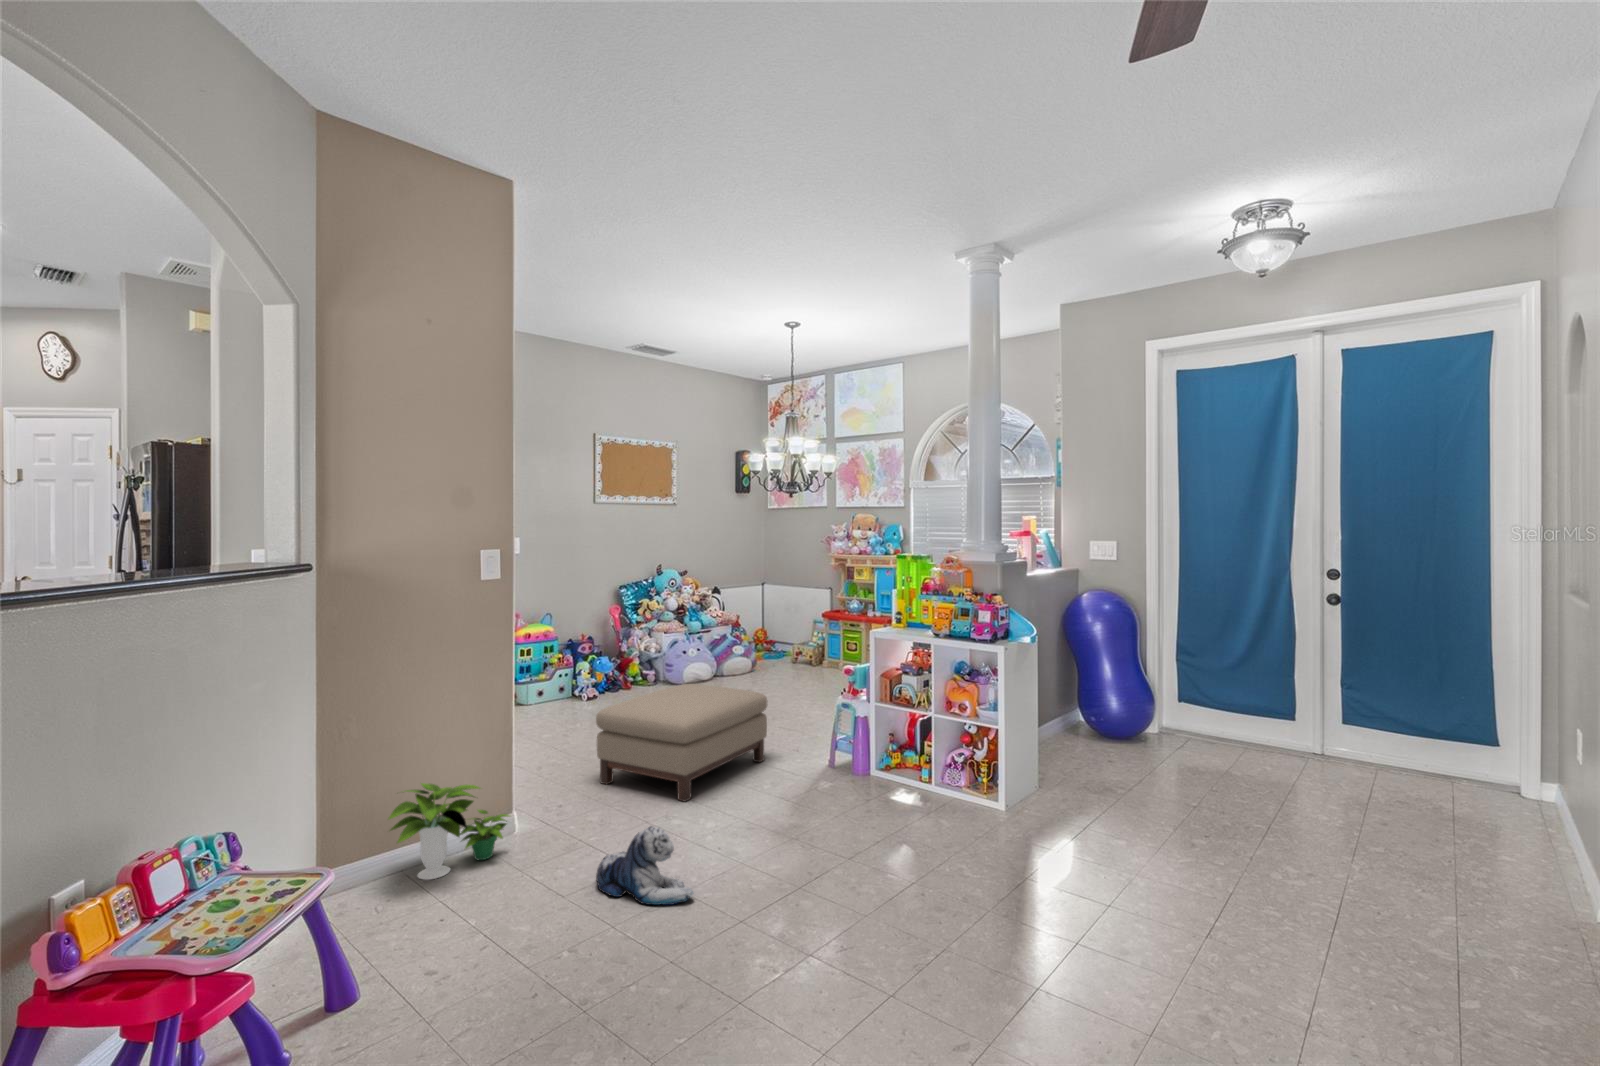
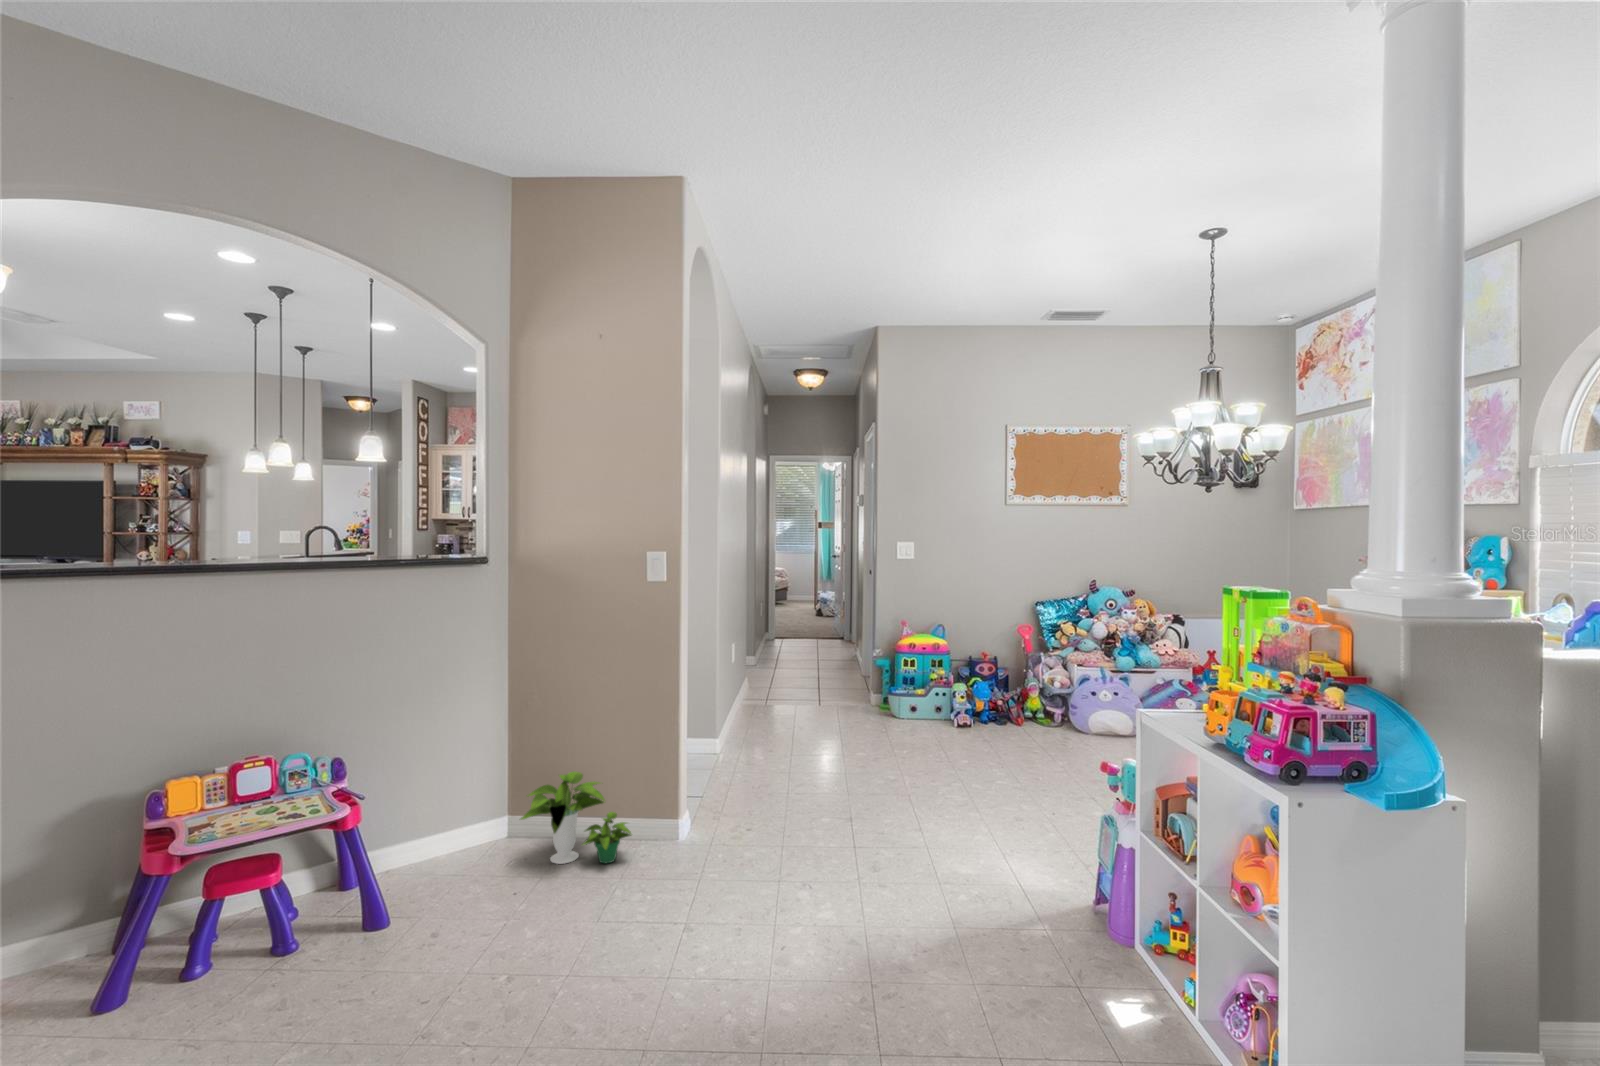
ottoman: present [596,684,768,801] -> none [800,736,1011,886]
plush toy: present [596,826,693,905] -> none [582,901,656,1014]

